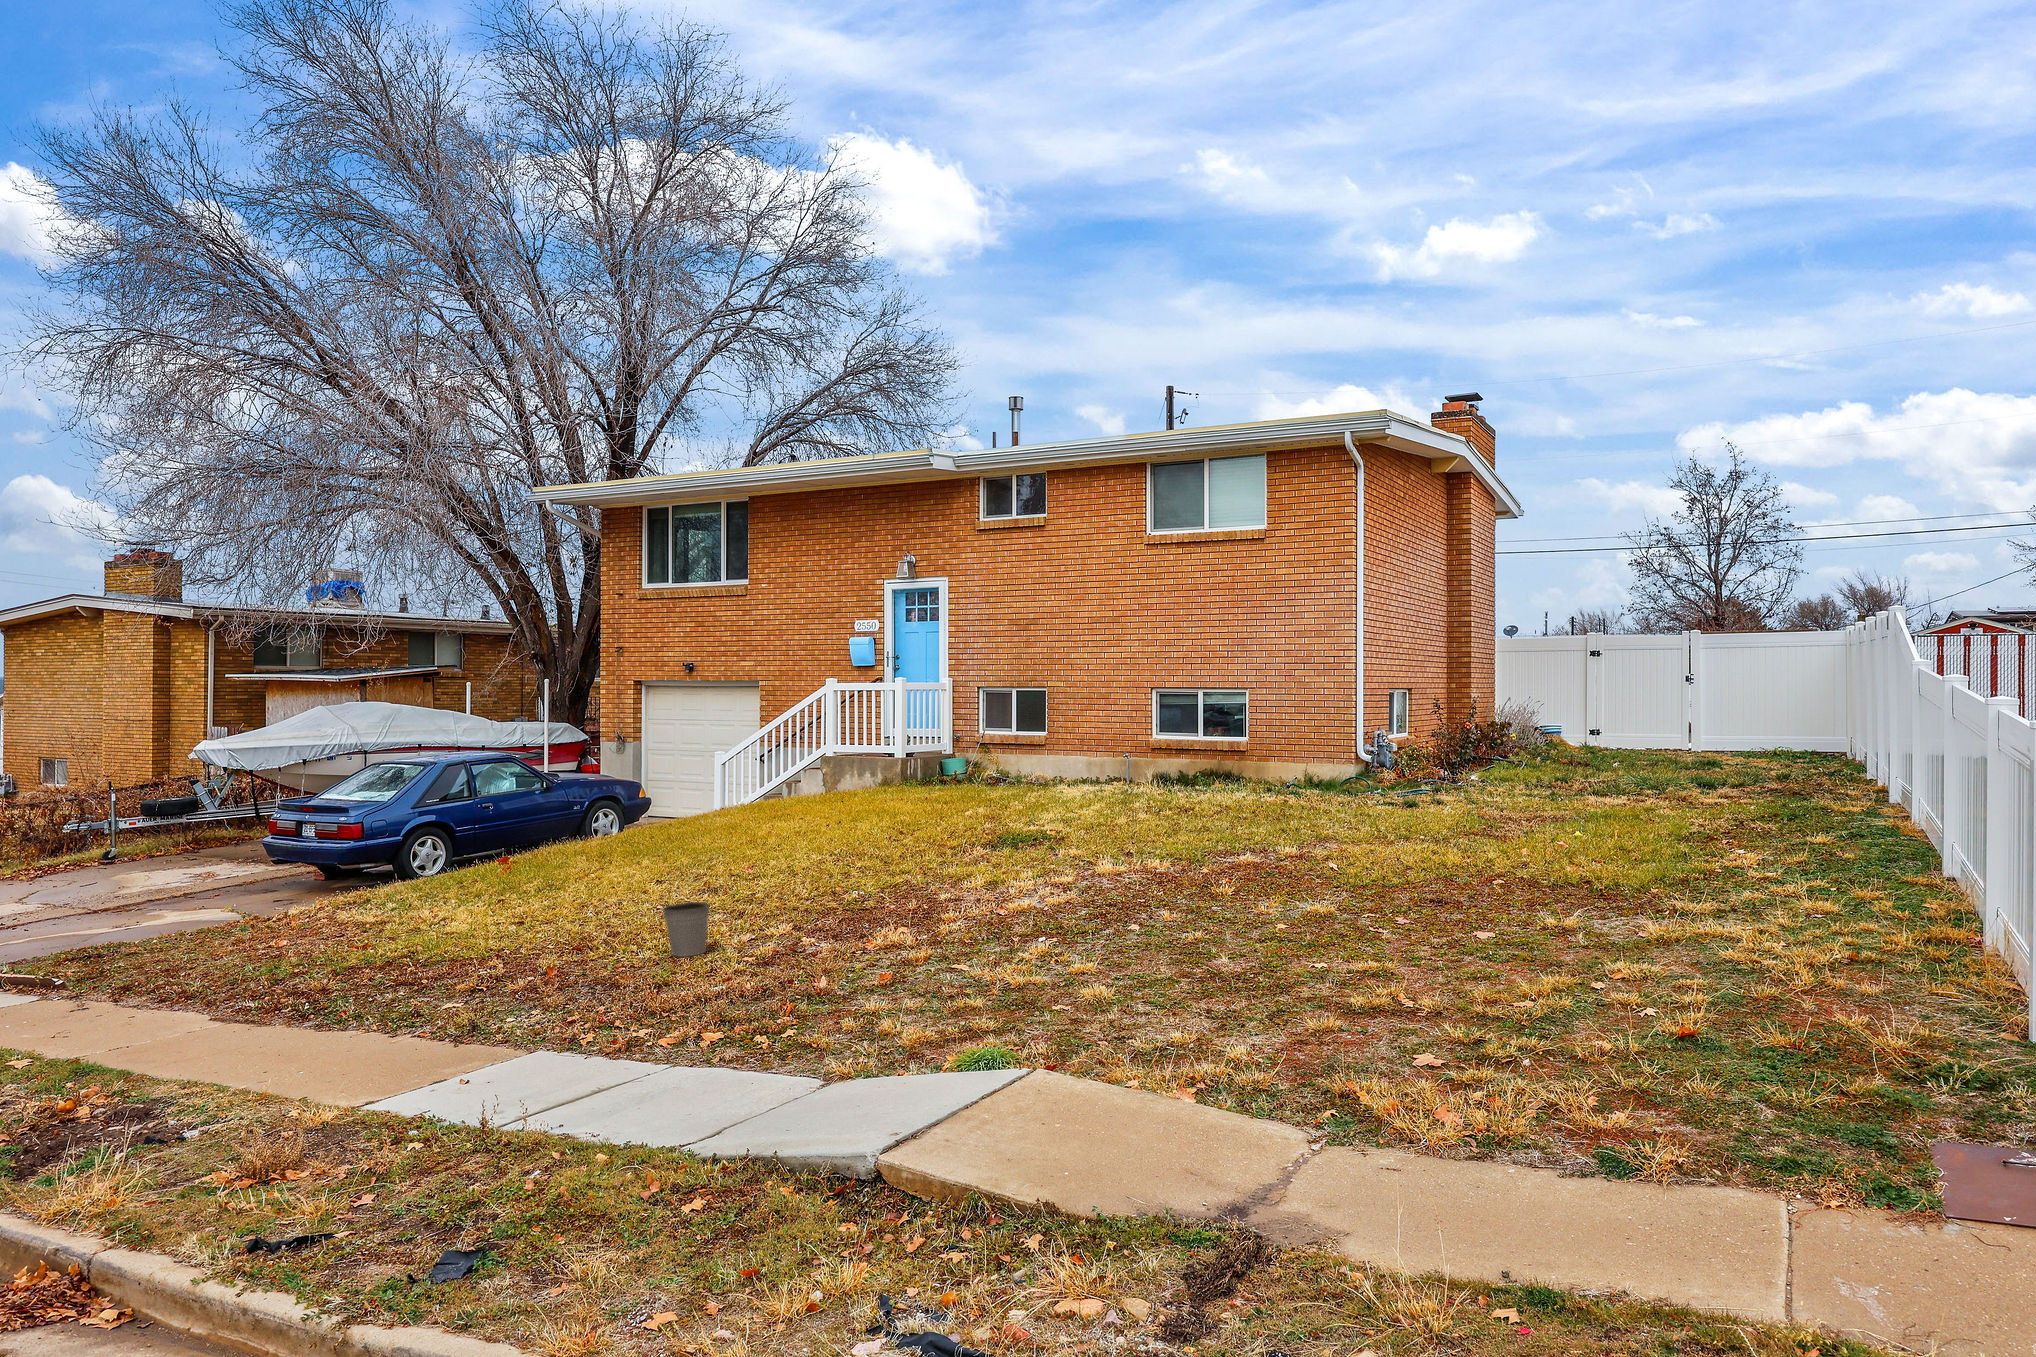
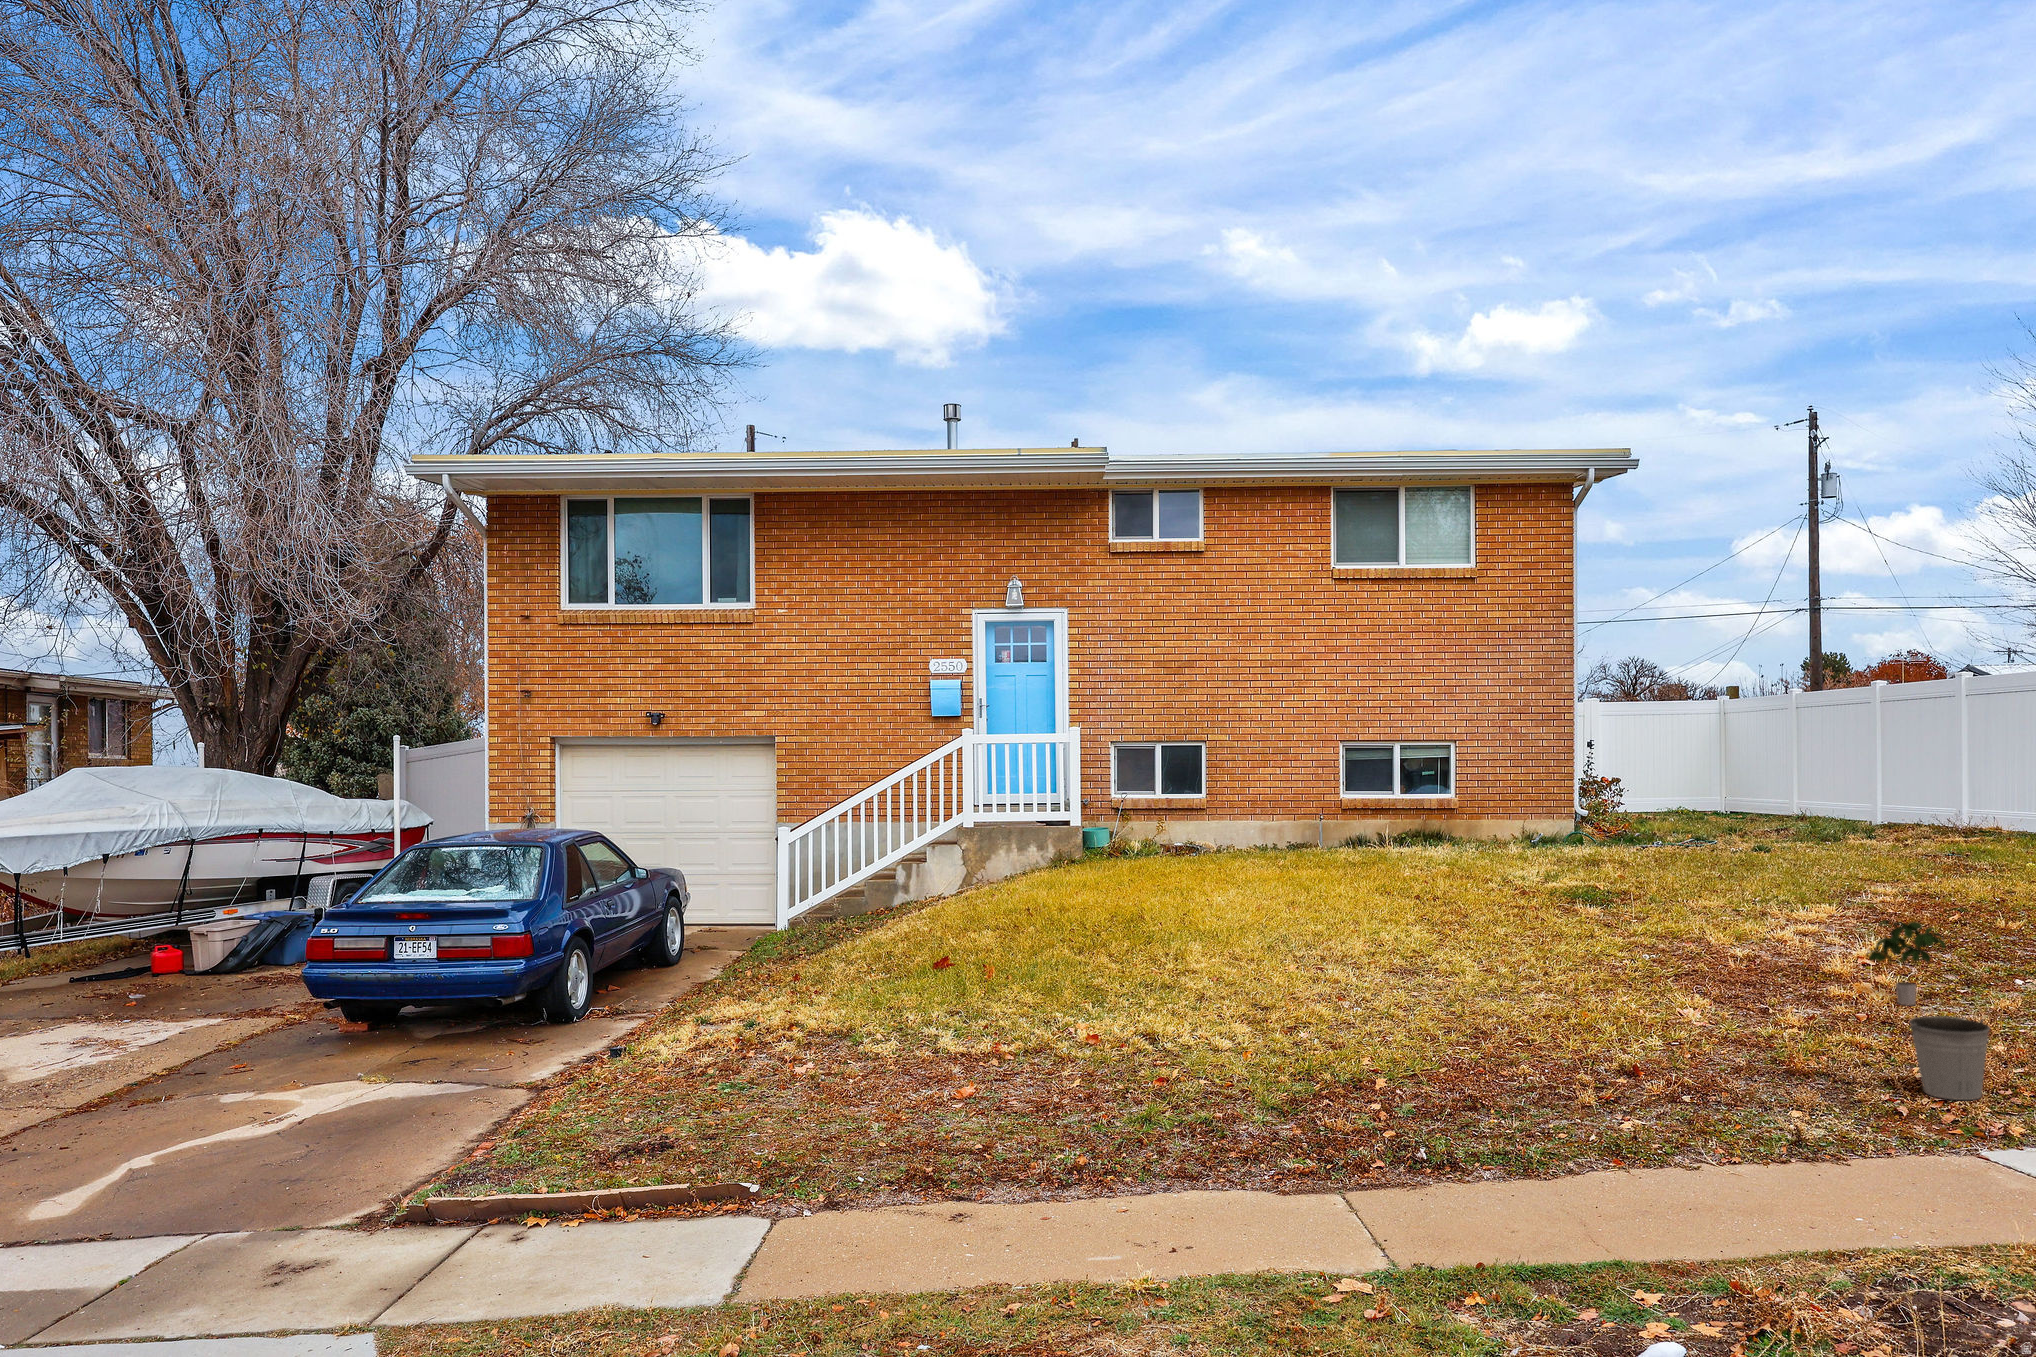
potted plant: none [908,846,931,911] -> present [1866,920,1946,1005]

